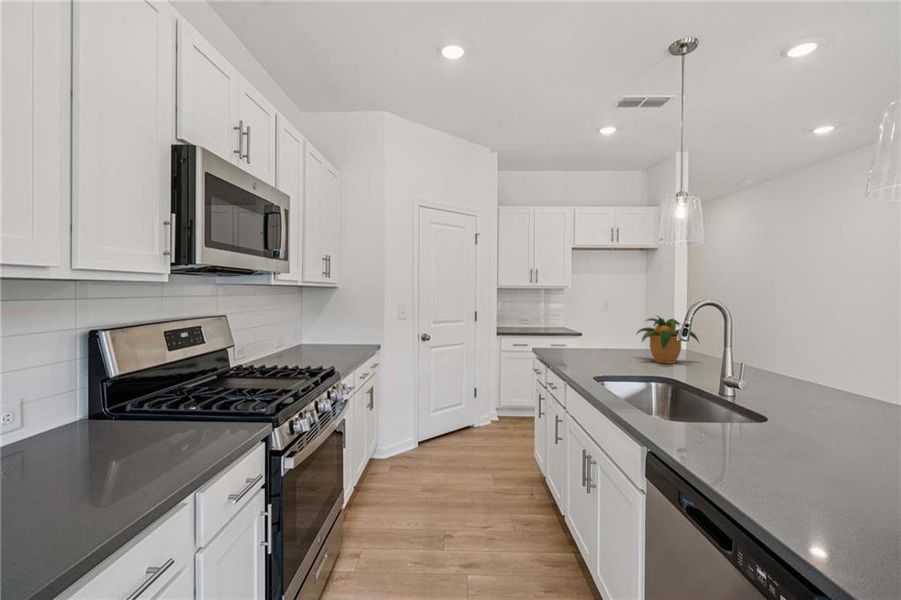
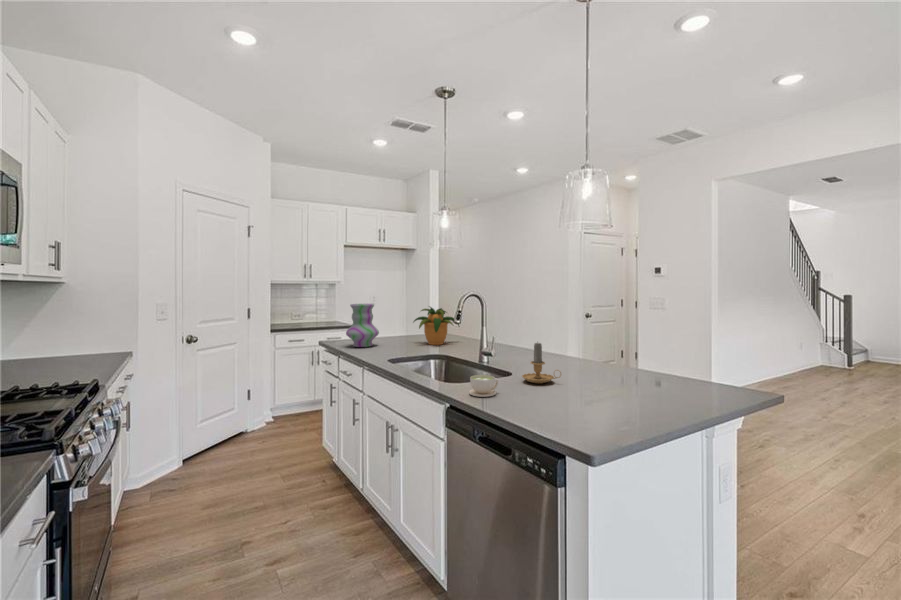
vase: none [556,310,593,358] -> present [346,304,379,347]
candle: none [776,376,854,442] -> present [522,343,561,383]
coffee cup: none [680,414,729,448] -> present [469,375,499,397]

